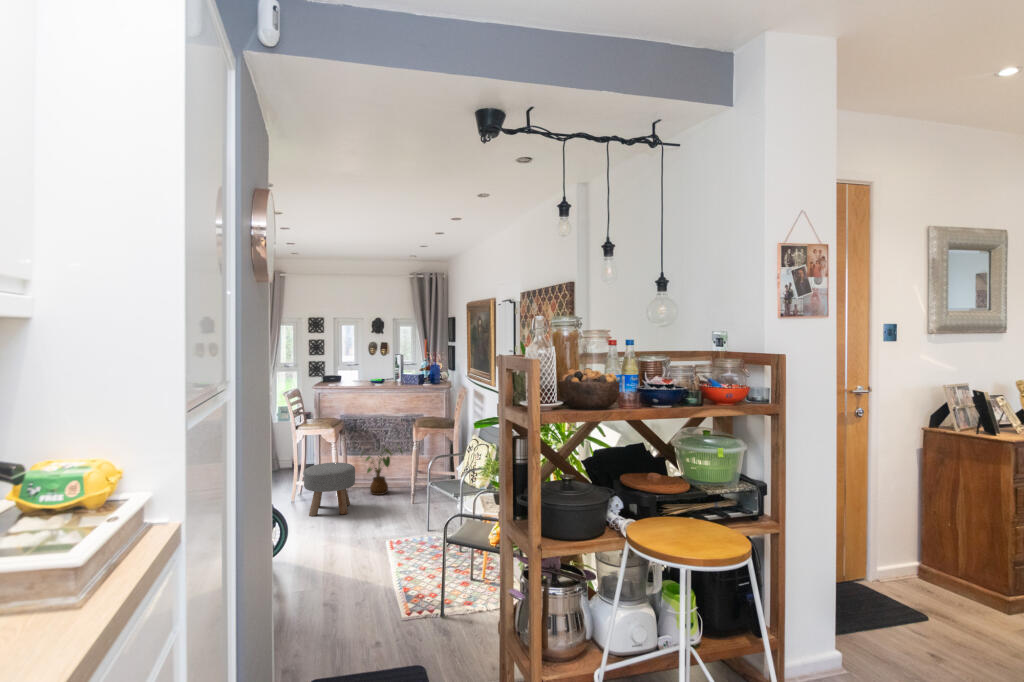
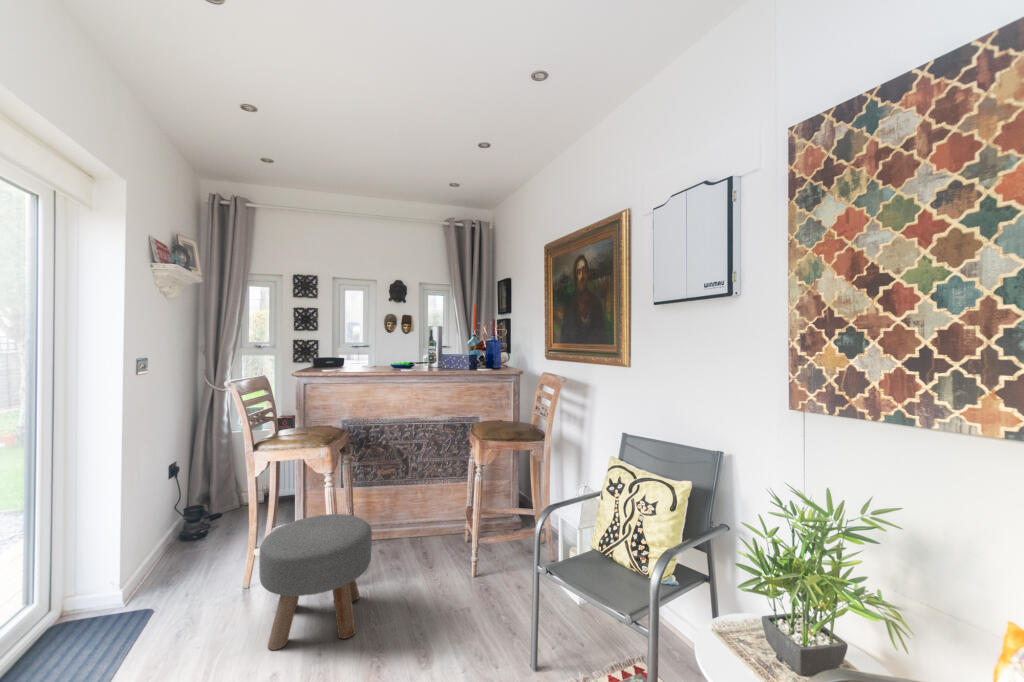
house plant: present [361,447,402,495] -> none [378,464,451,563]

